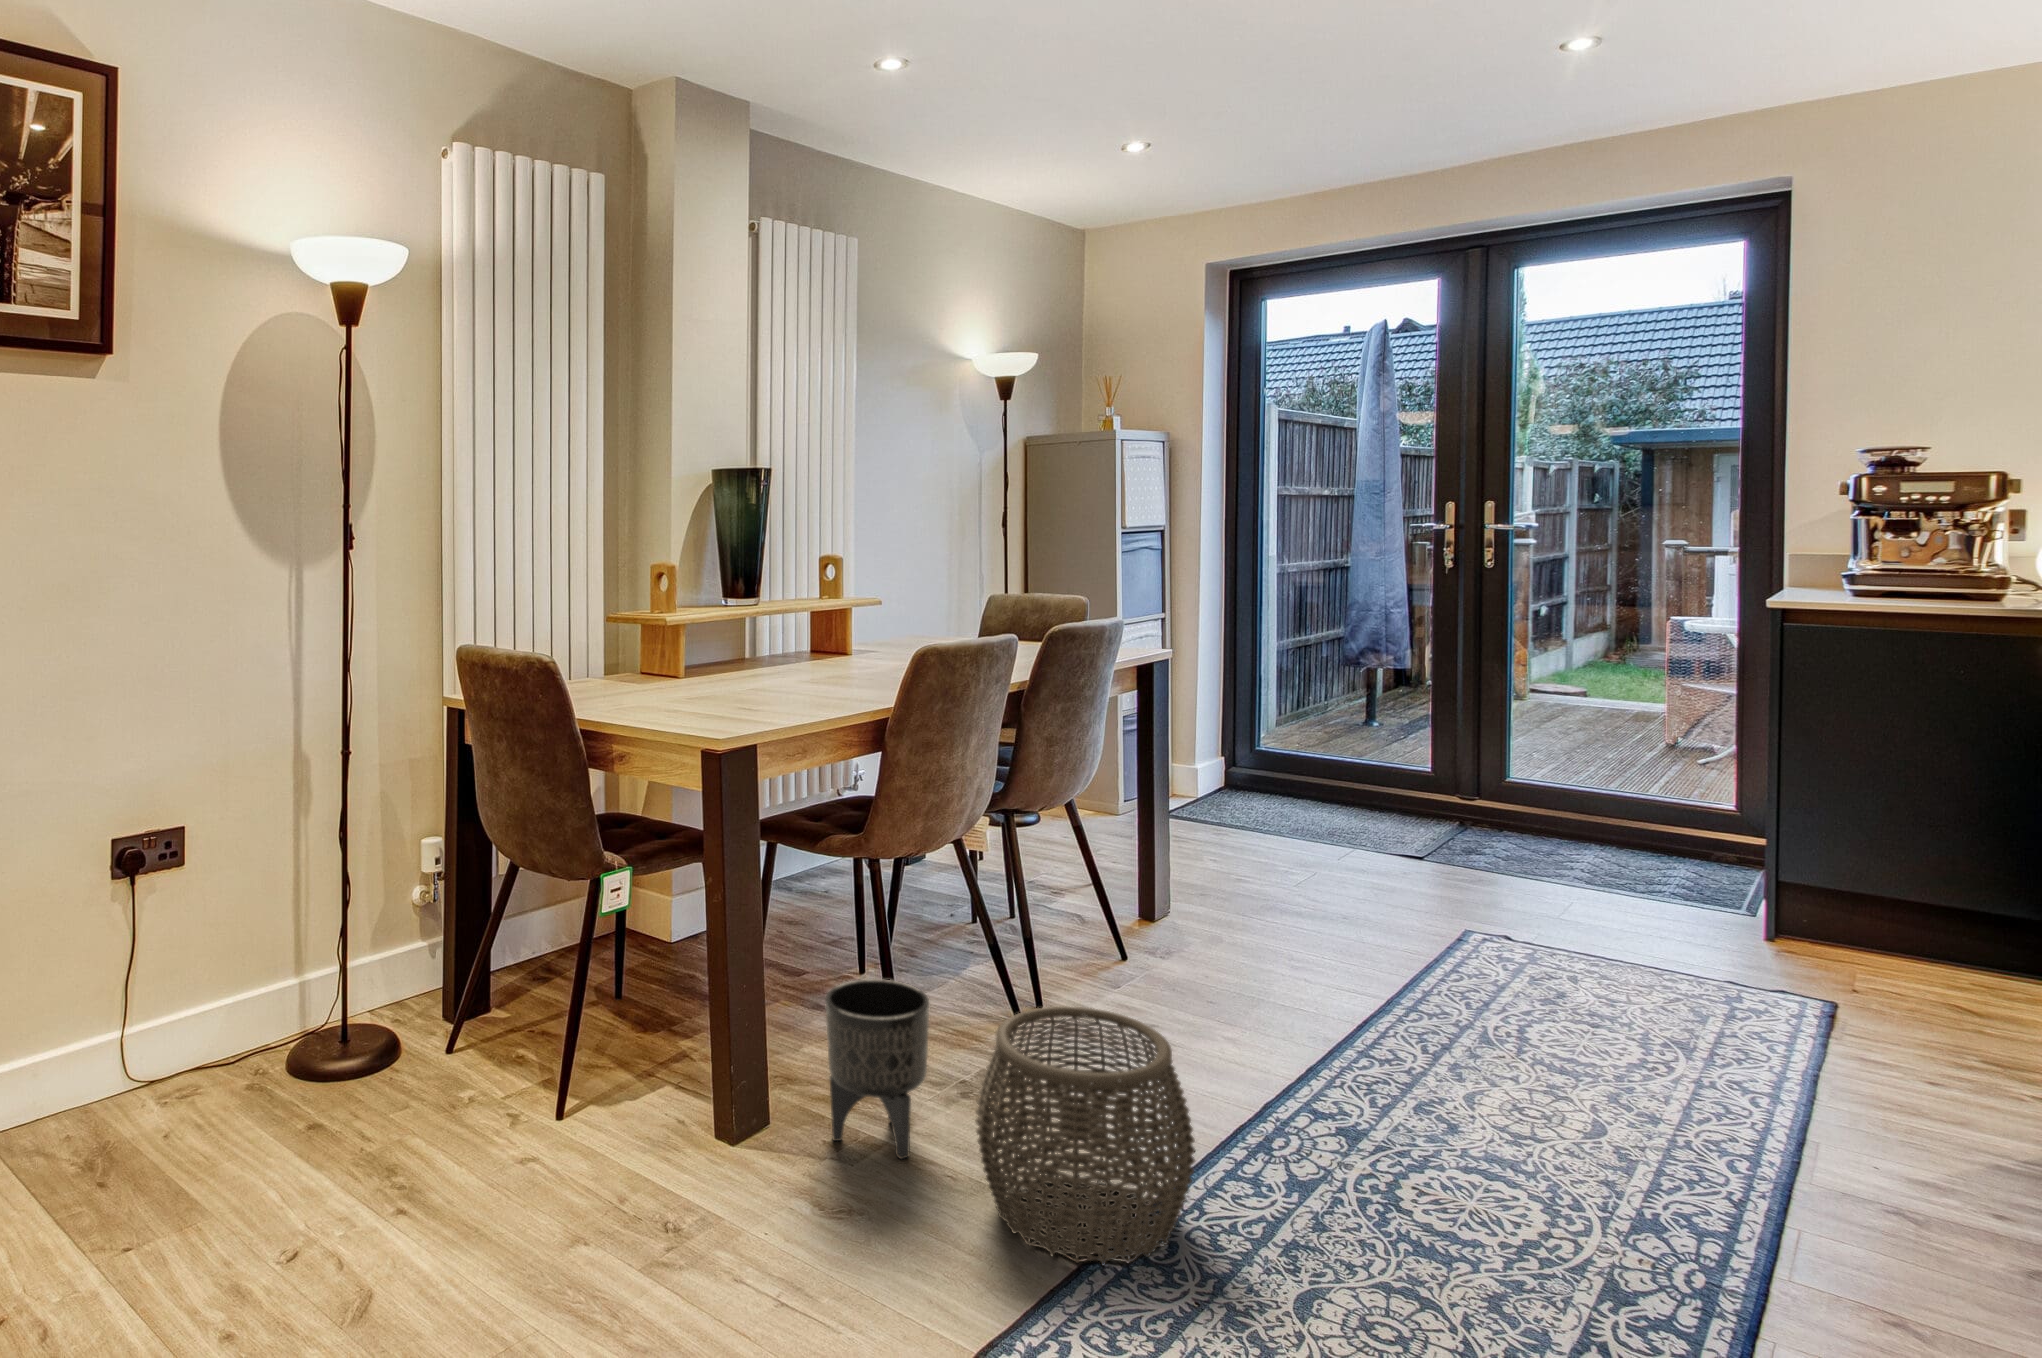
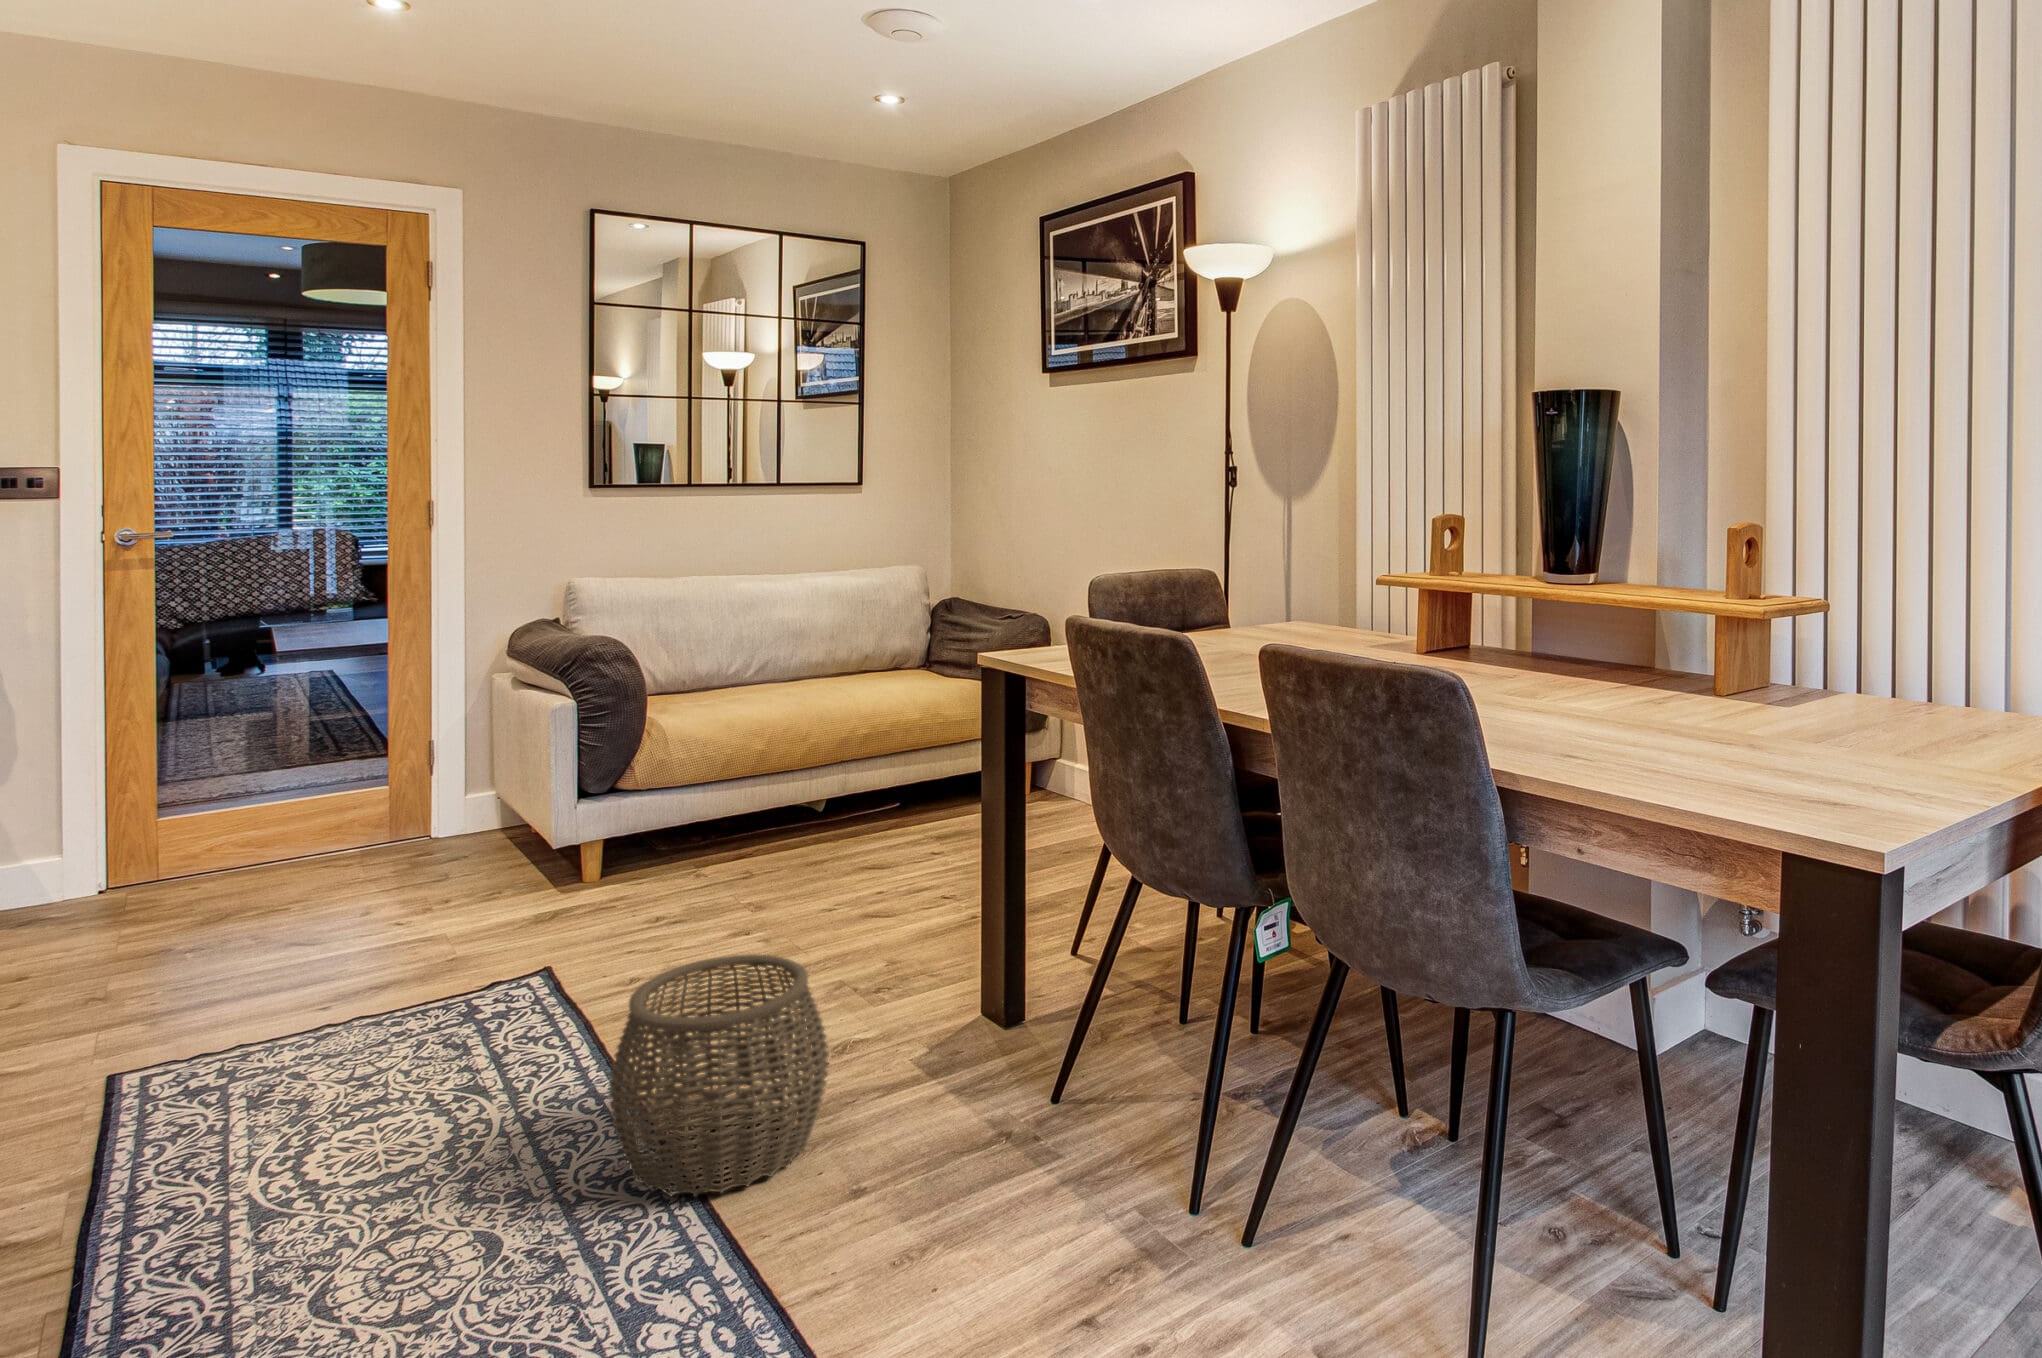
planter: present [825,979,930,1159] -> none [890,926,994,1091]

